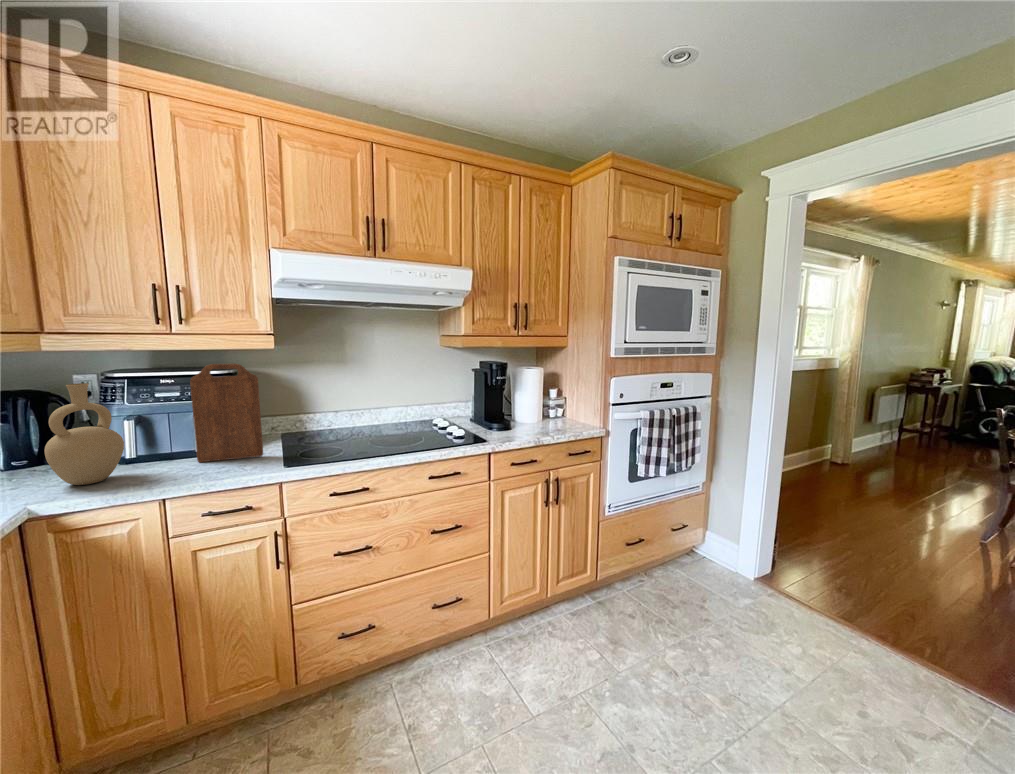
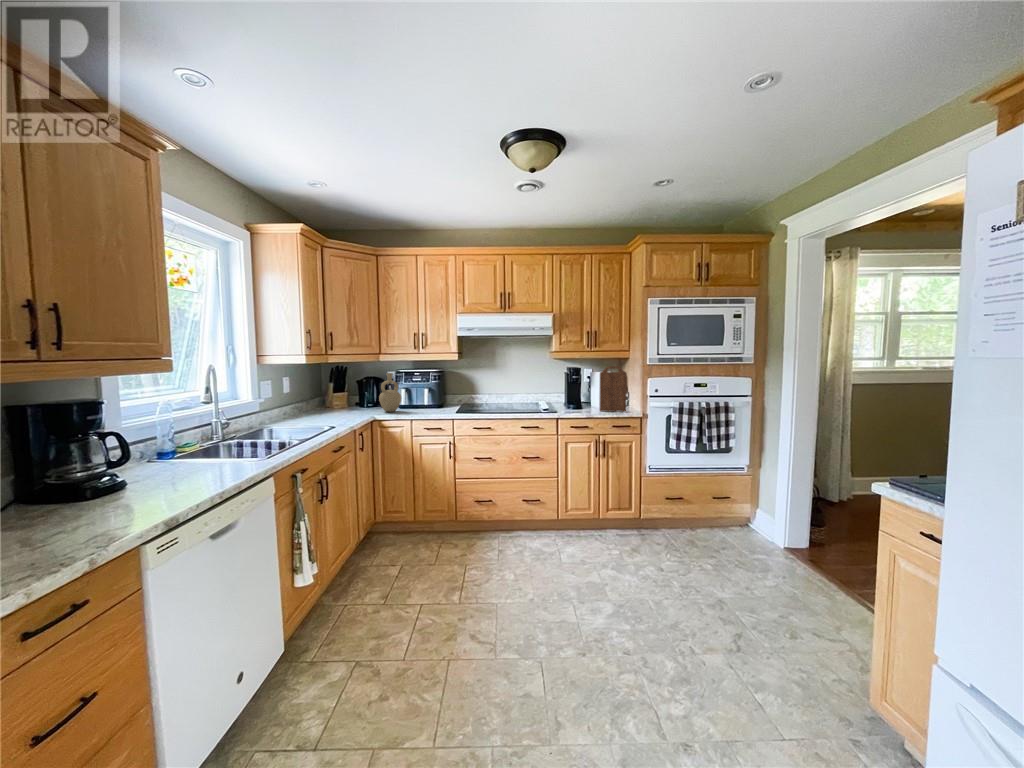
cutting board: present [190,364,263,462] -> present [599,366,627,411]

